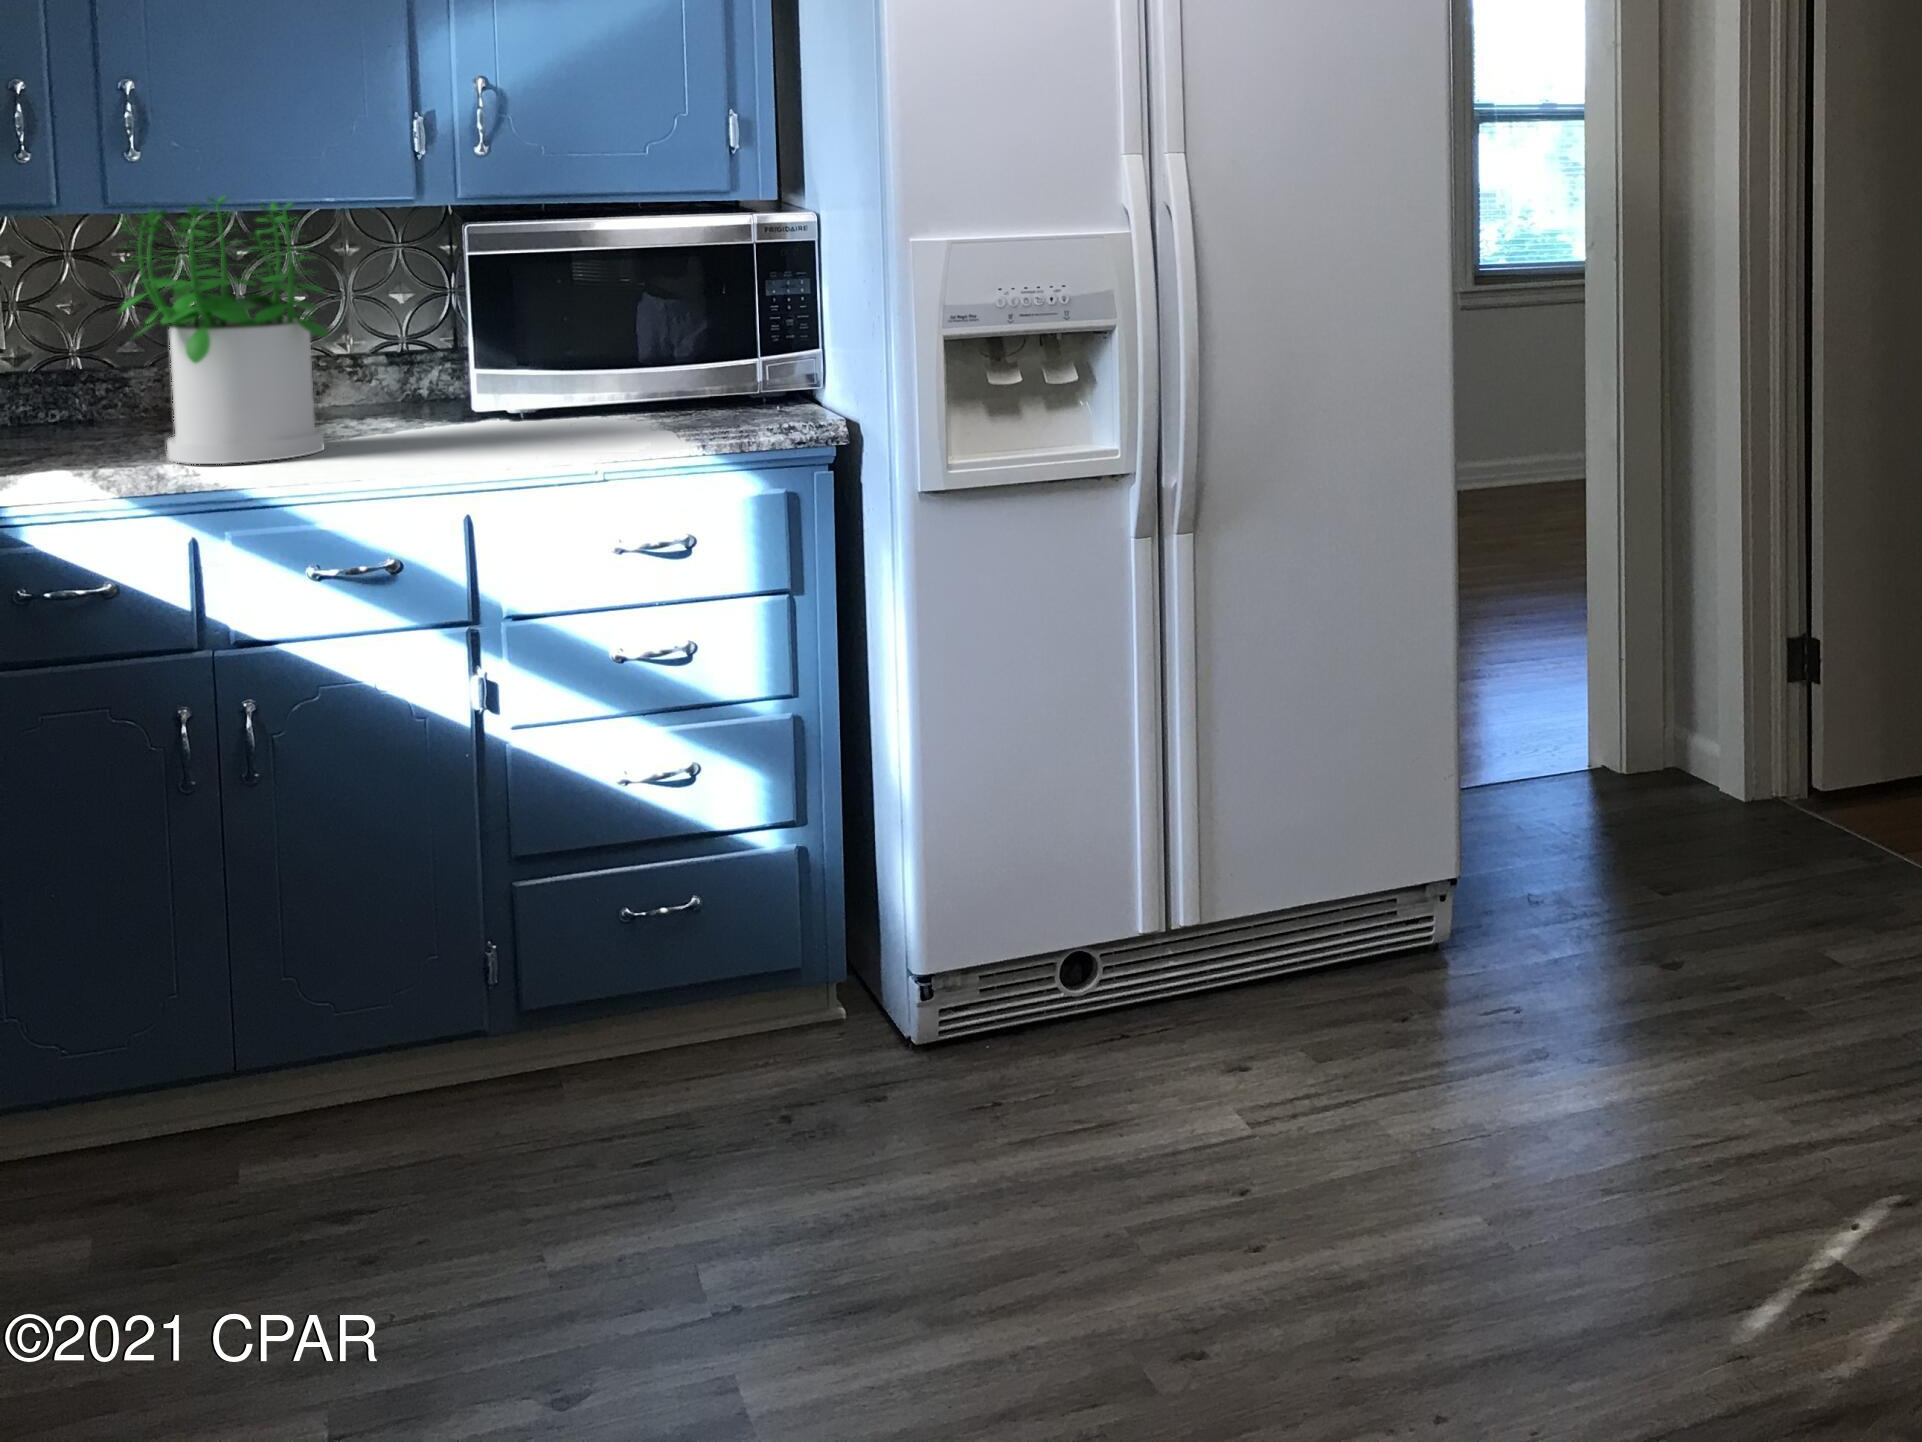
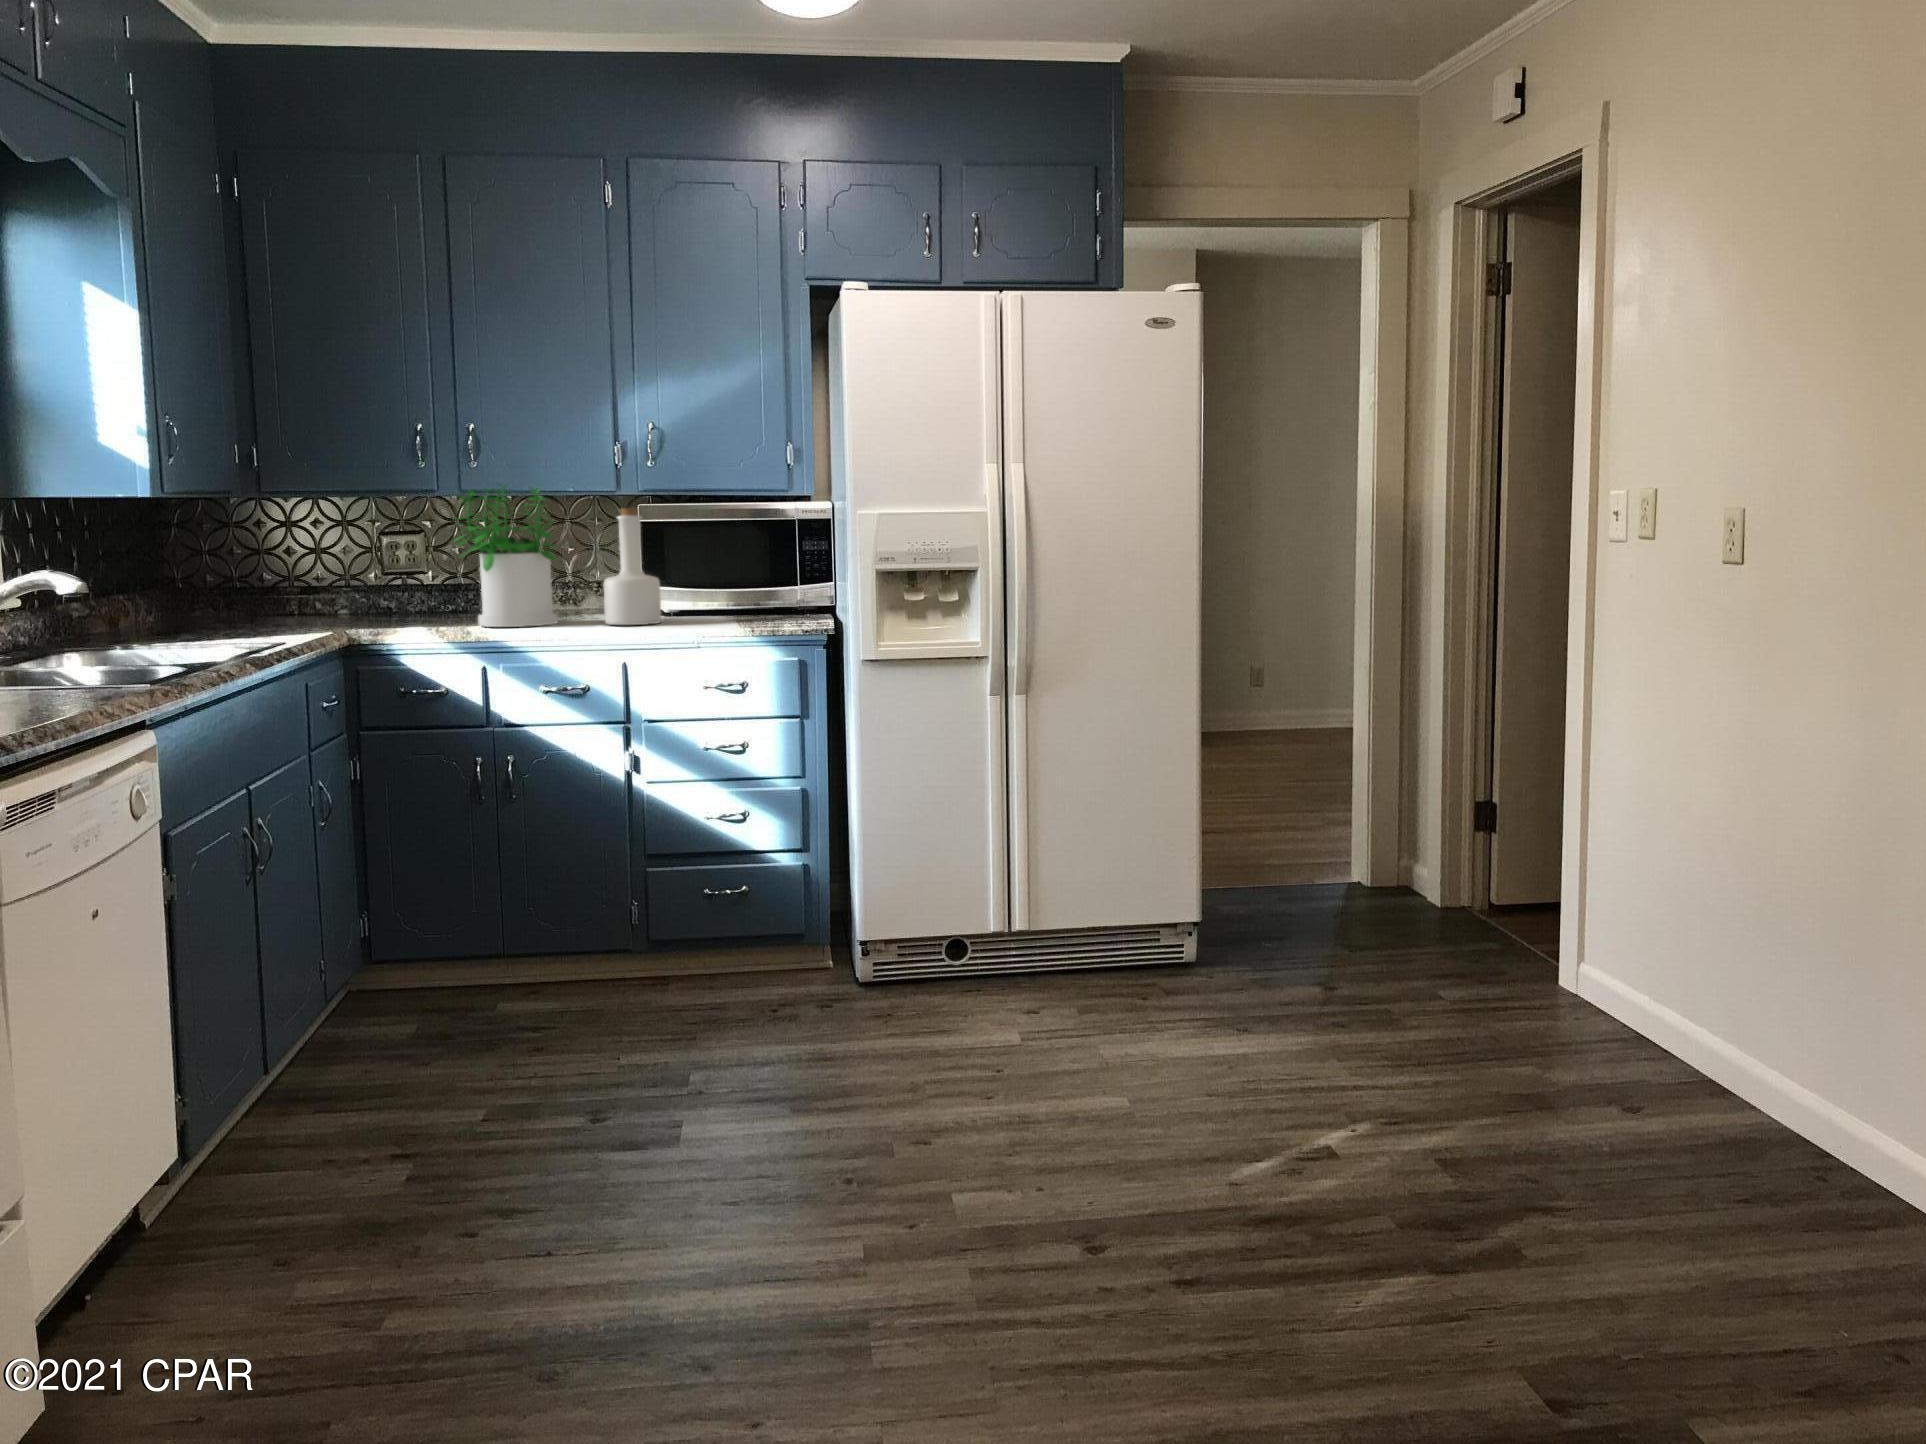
bottle: none [429,240,539,451] -> present [604,508,661,625]

